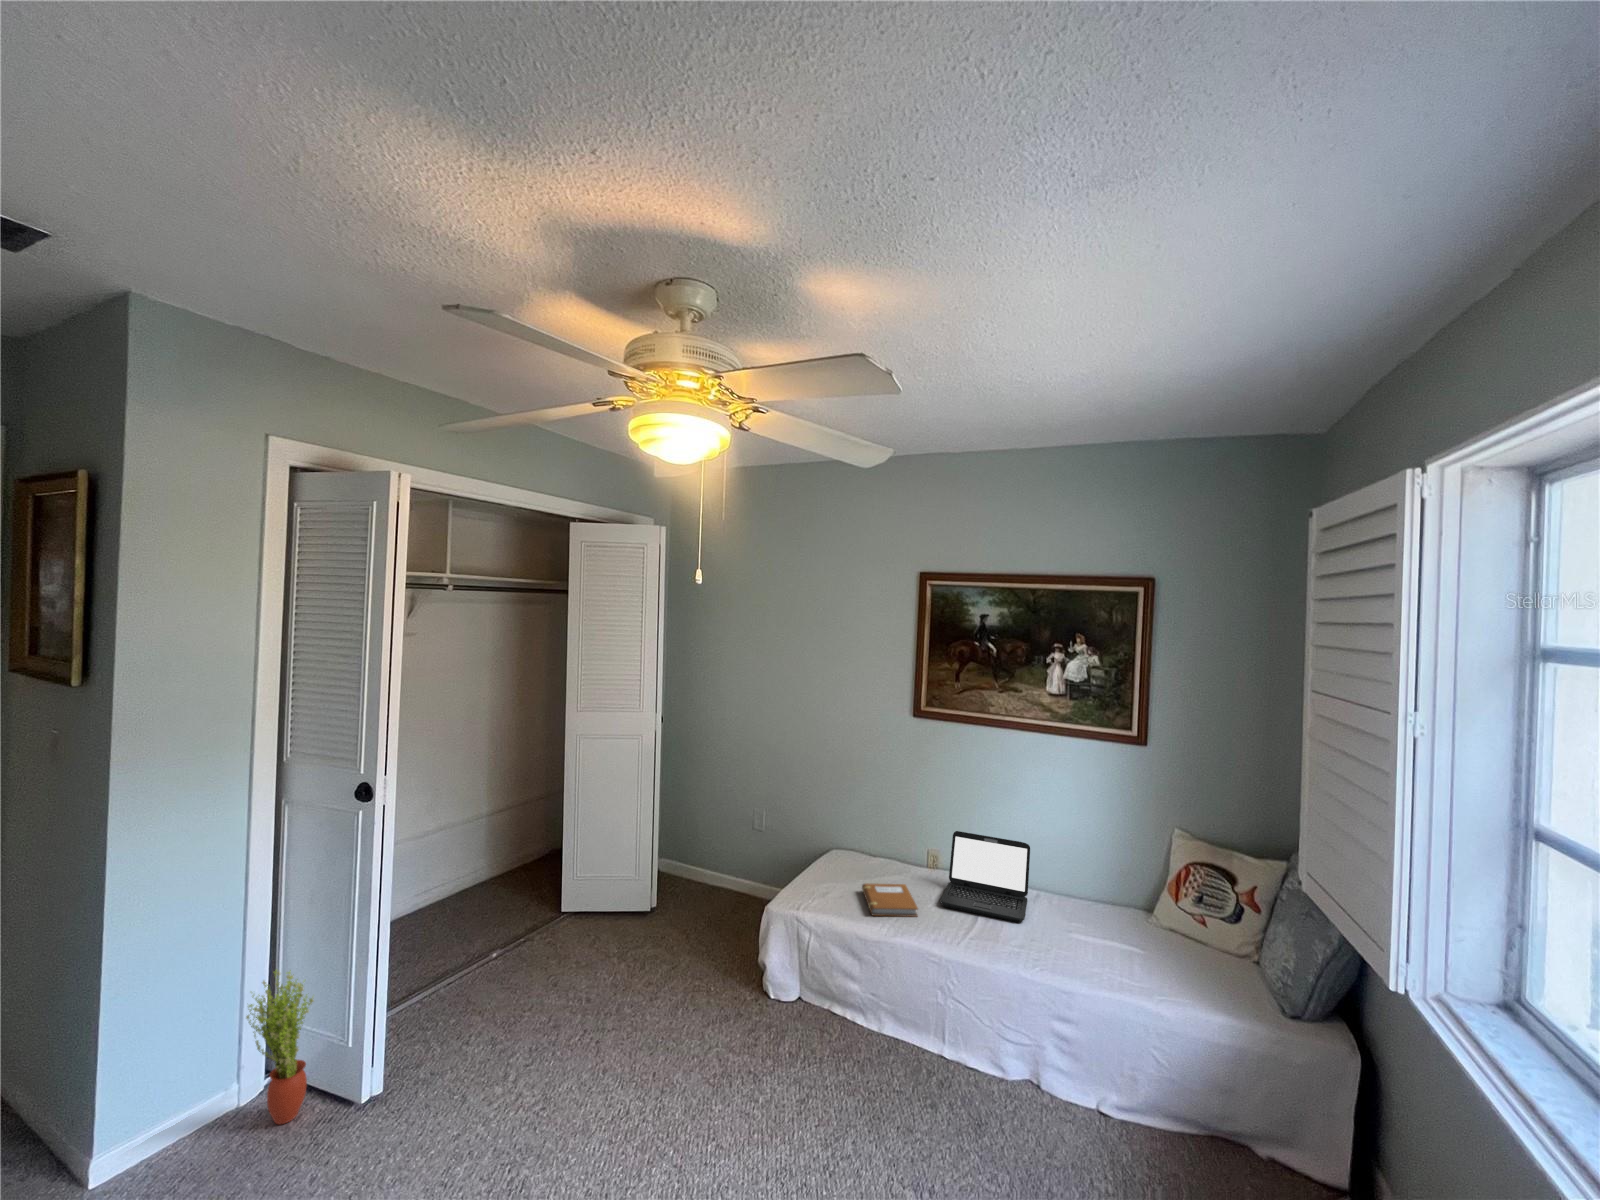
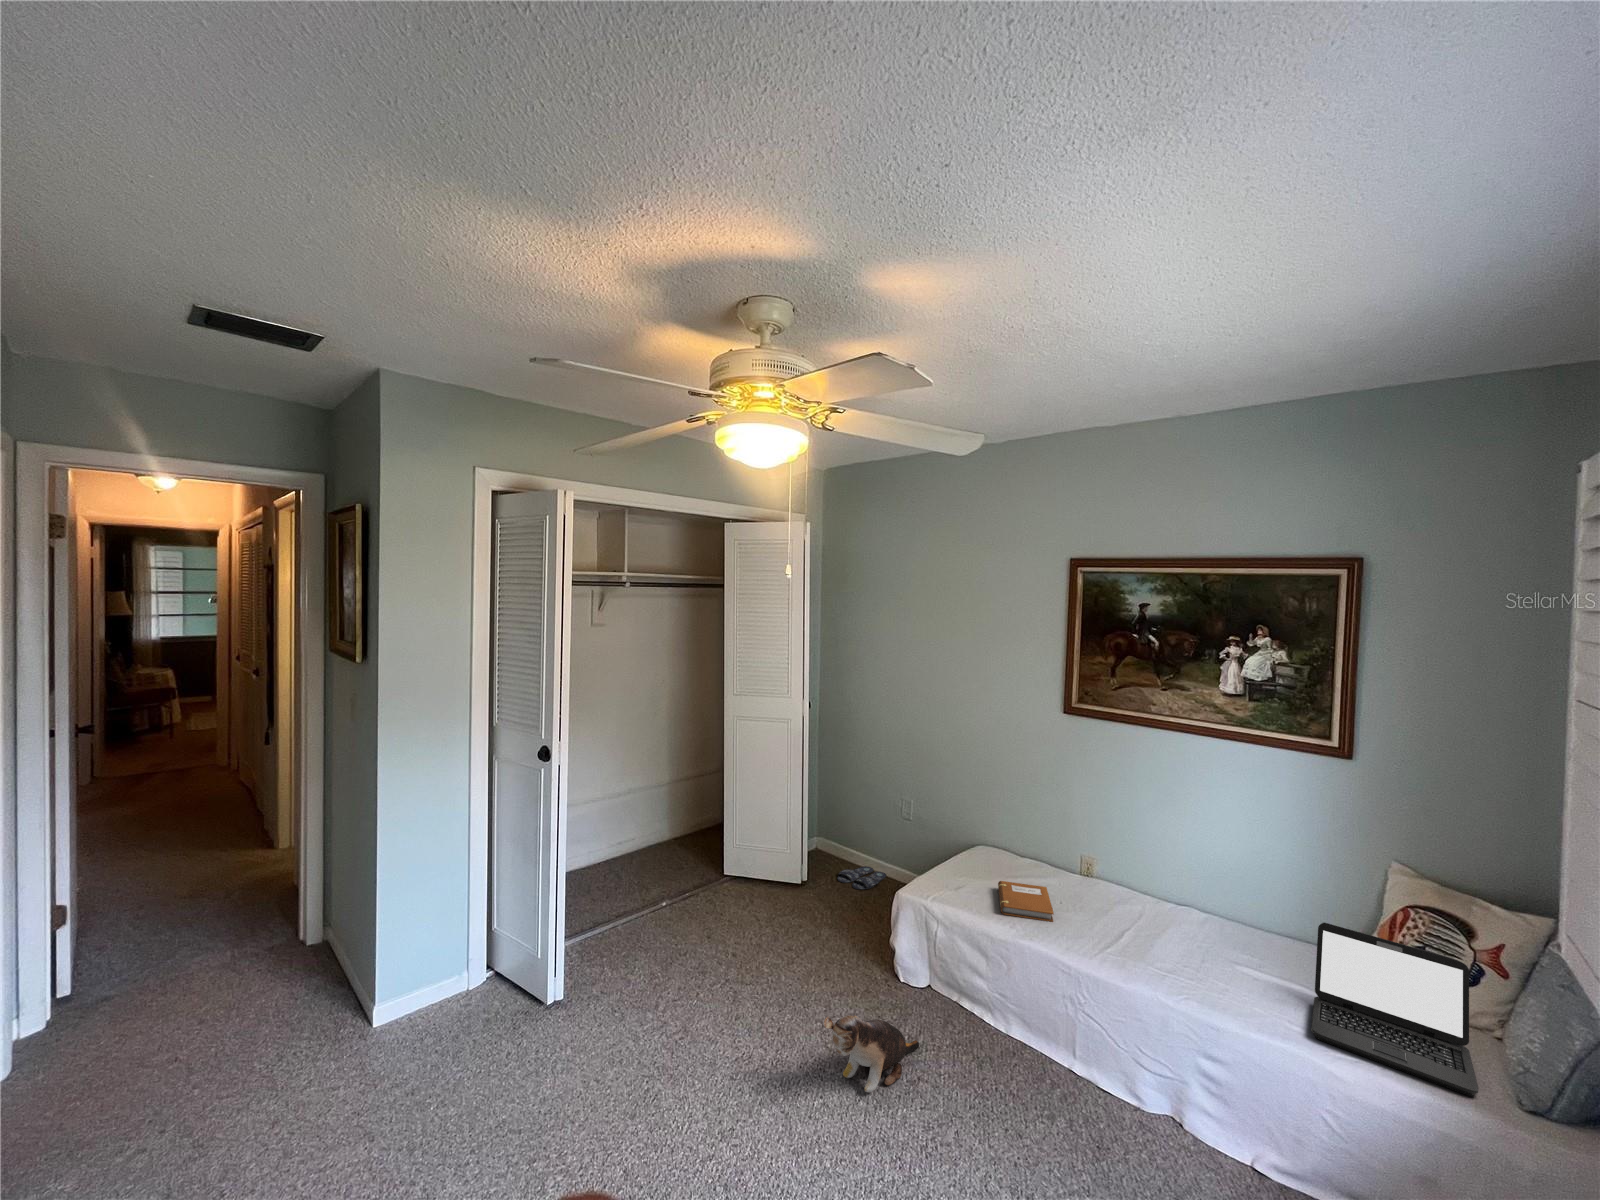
laptop: present [941,831,1030,923] -> present [1311,923,1479,1096]
slippers: none [686,885,736,911] -> present [838,866,886,890]
potted plant: present [246,970,313,1124] -> none [469,887,514,1009]
plush toy: none [717,1043,802,1122] -> present [824,1015,919,1092]

